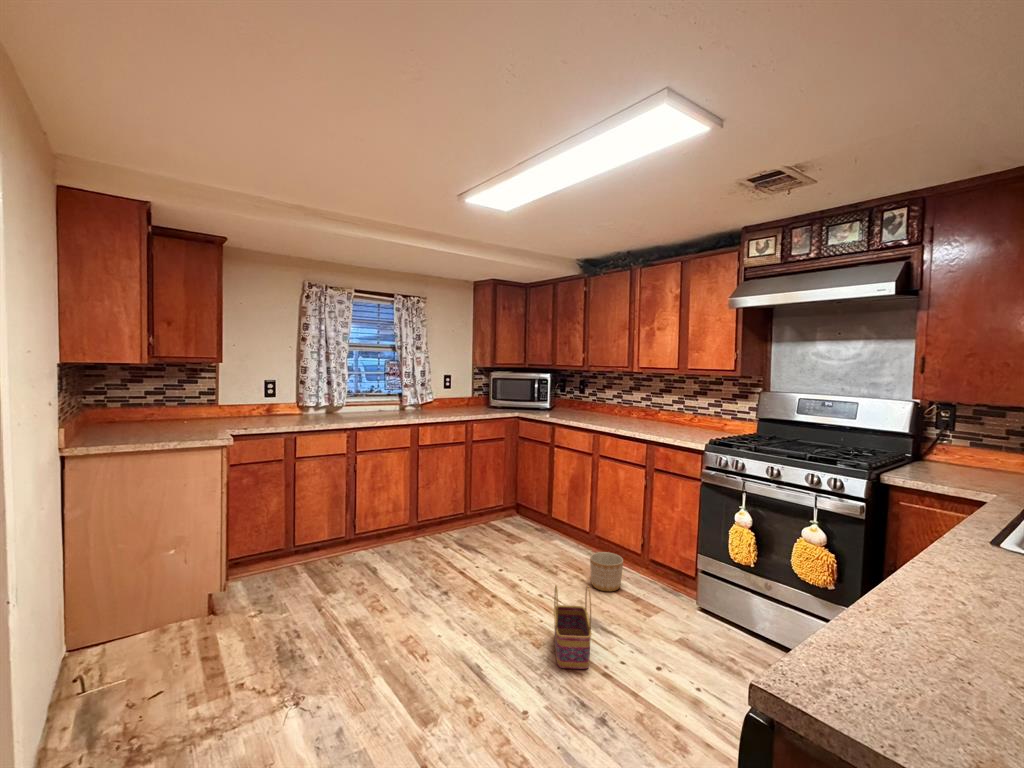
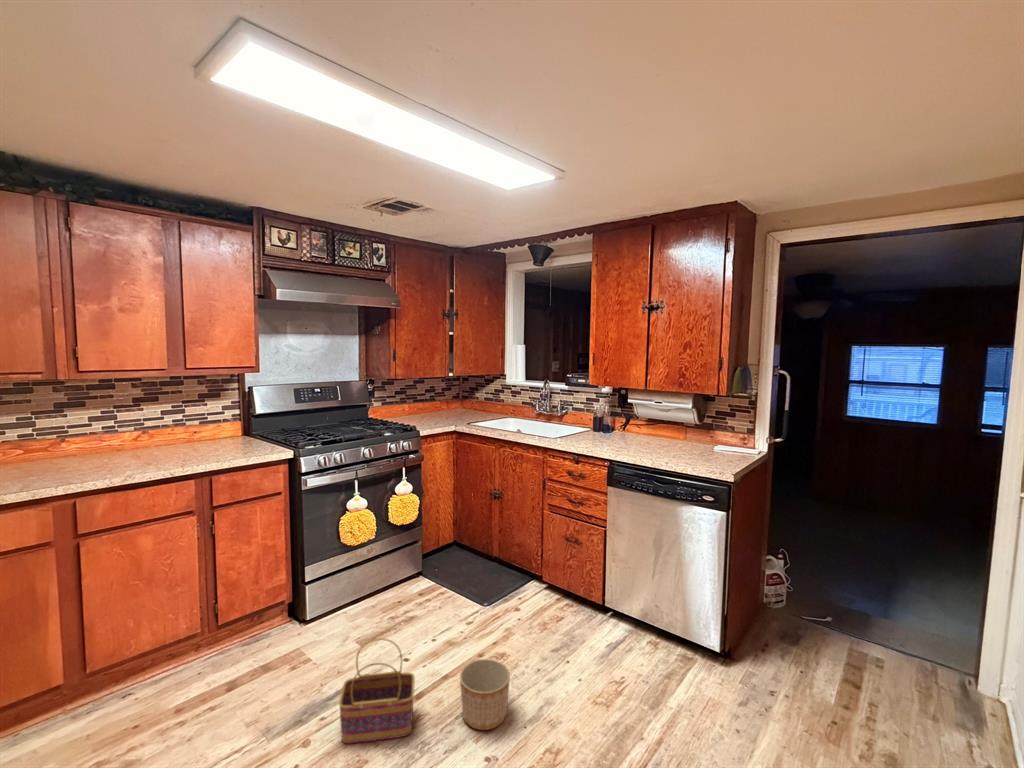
planter: present [590,552,623,591] -> present [460,659,510,730]

